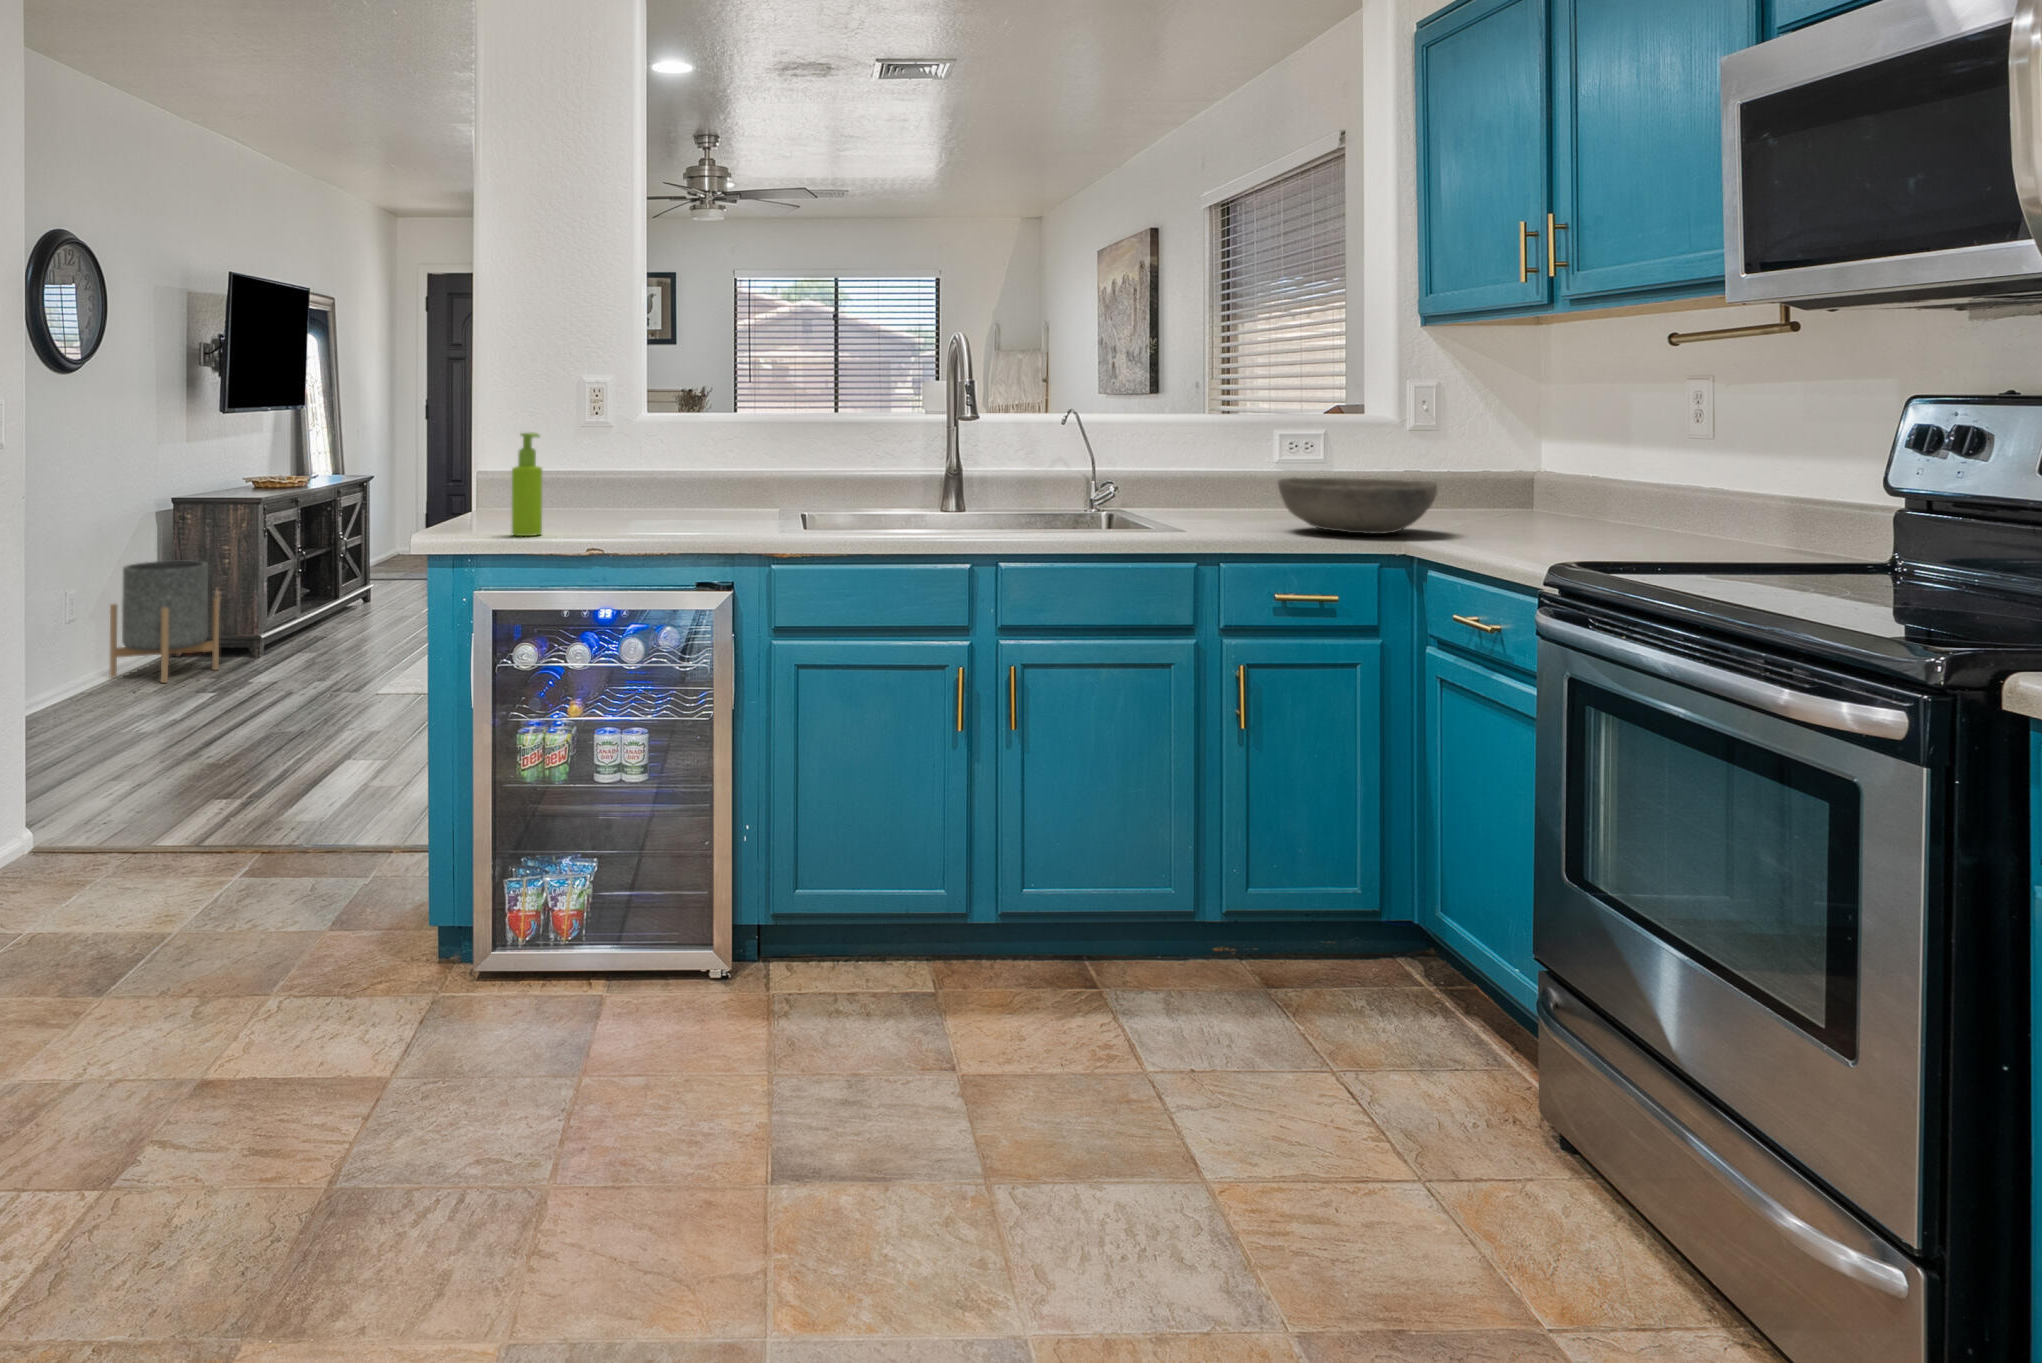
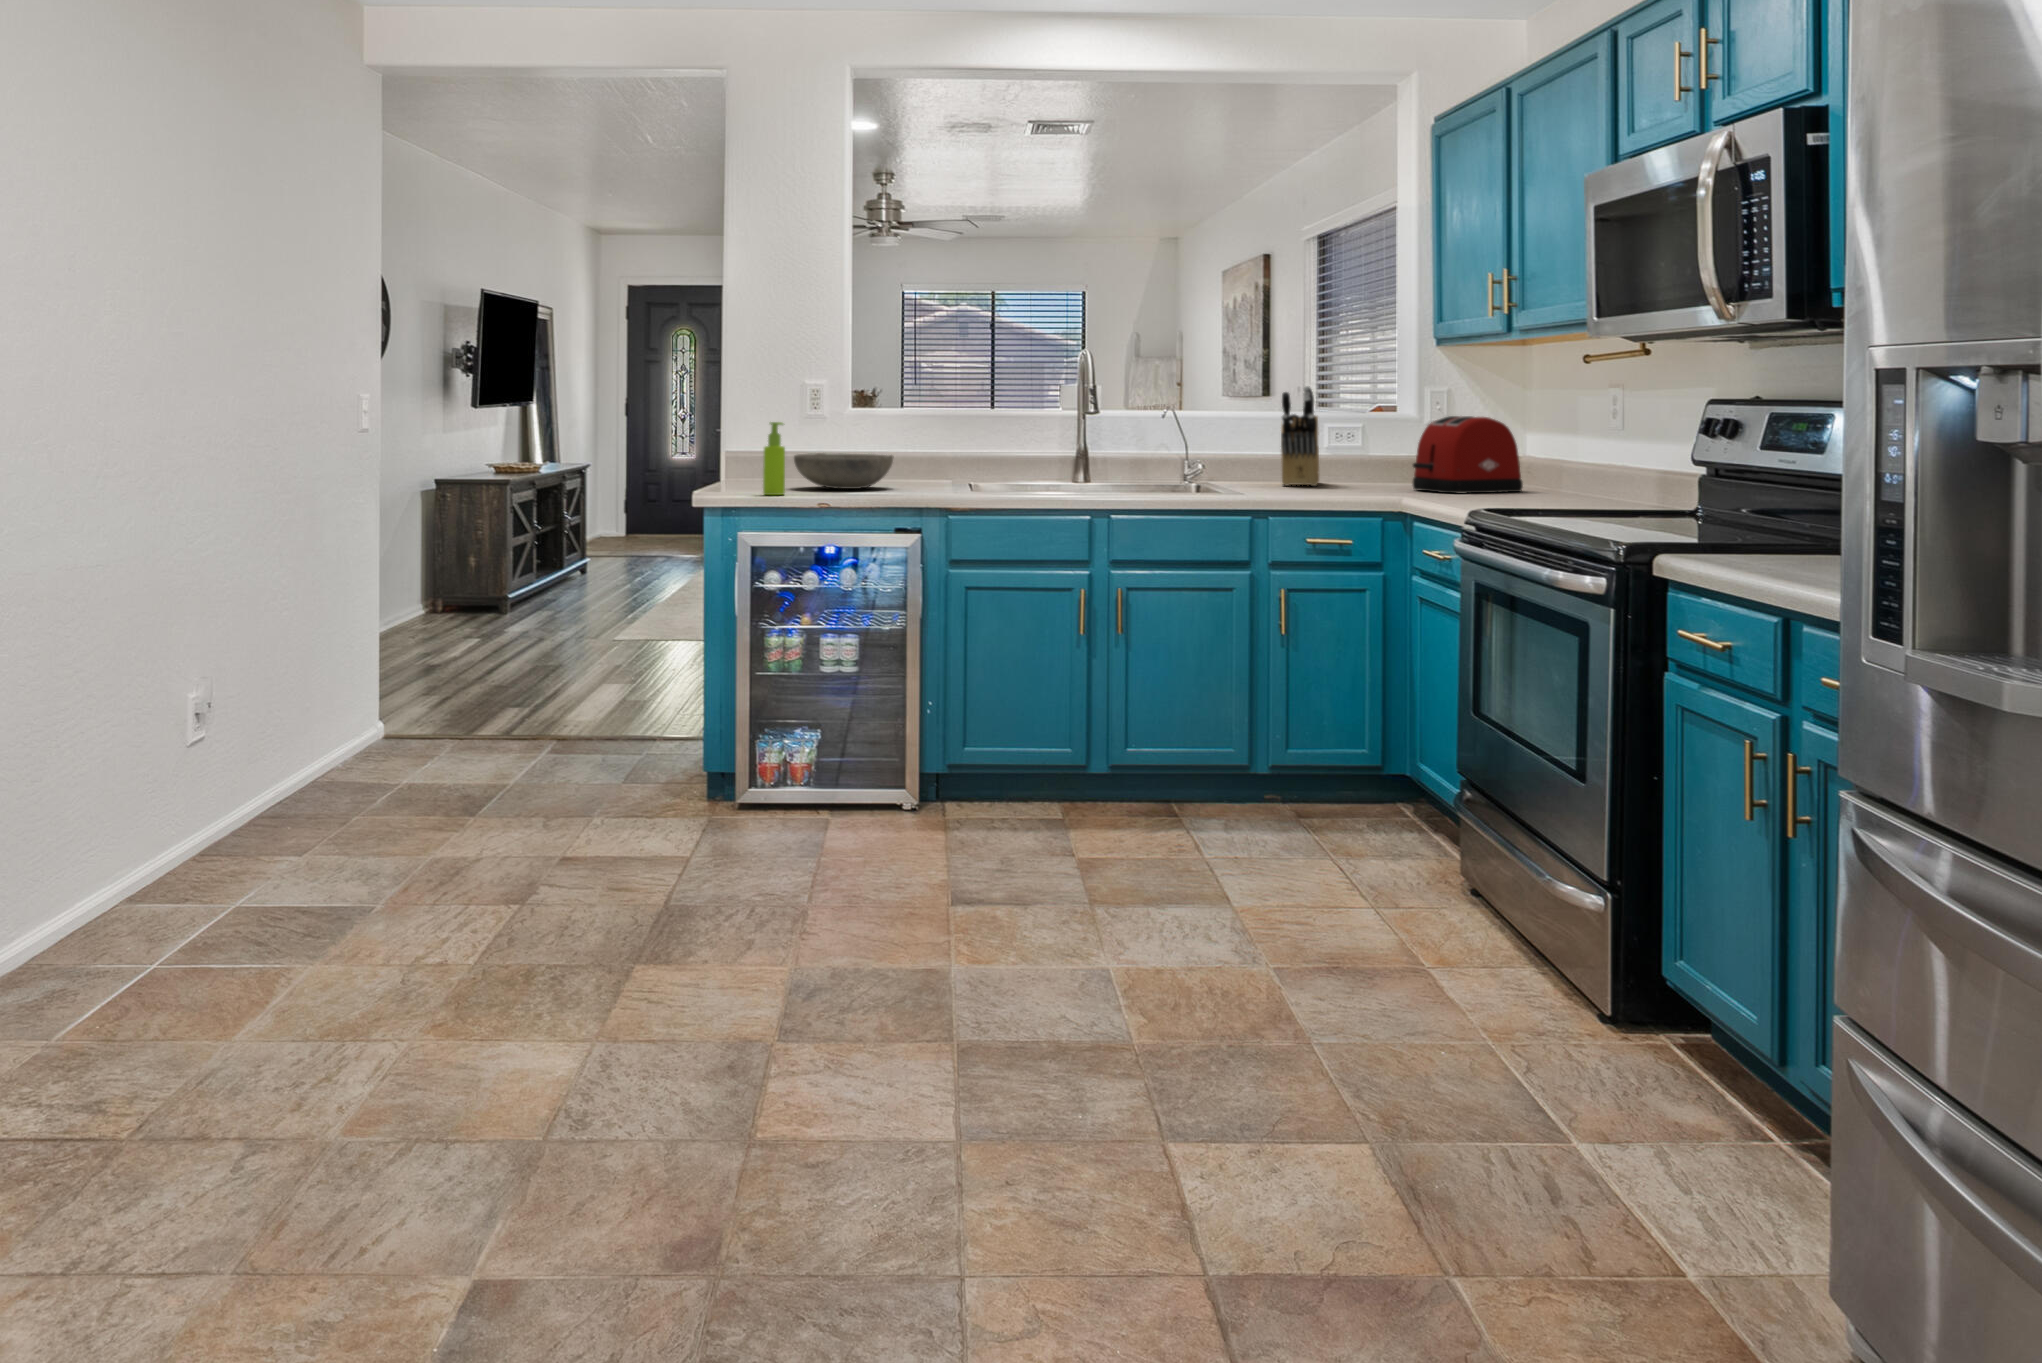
knife block: none [1218,379,1270,513] -> present [1281,386,1319,486]
toaster: none [1404,418,1558,526] -> present [1413,416,1523,494]
bowl: present [1278,478,1437,534] -> present [794,453,893,489]
planter: present [109,561,219,683] -> none [390,532,478,632]

